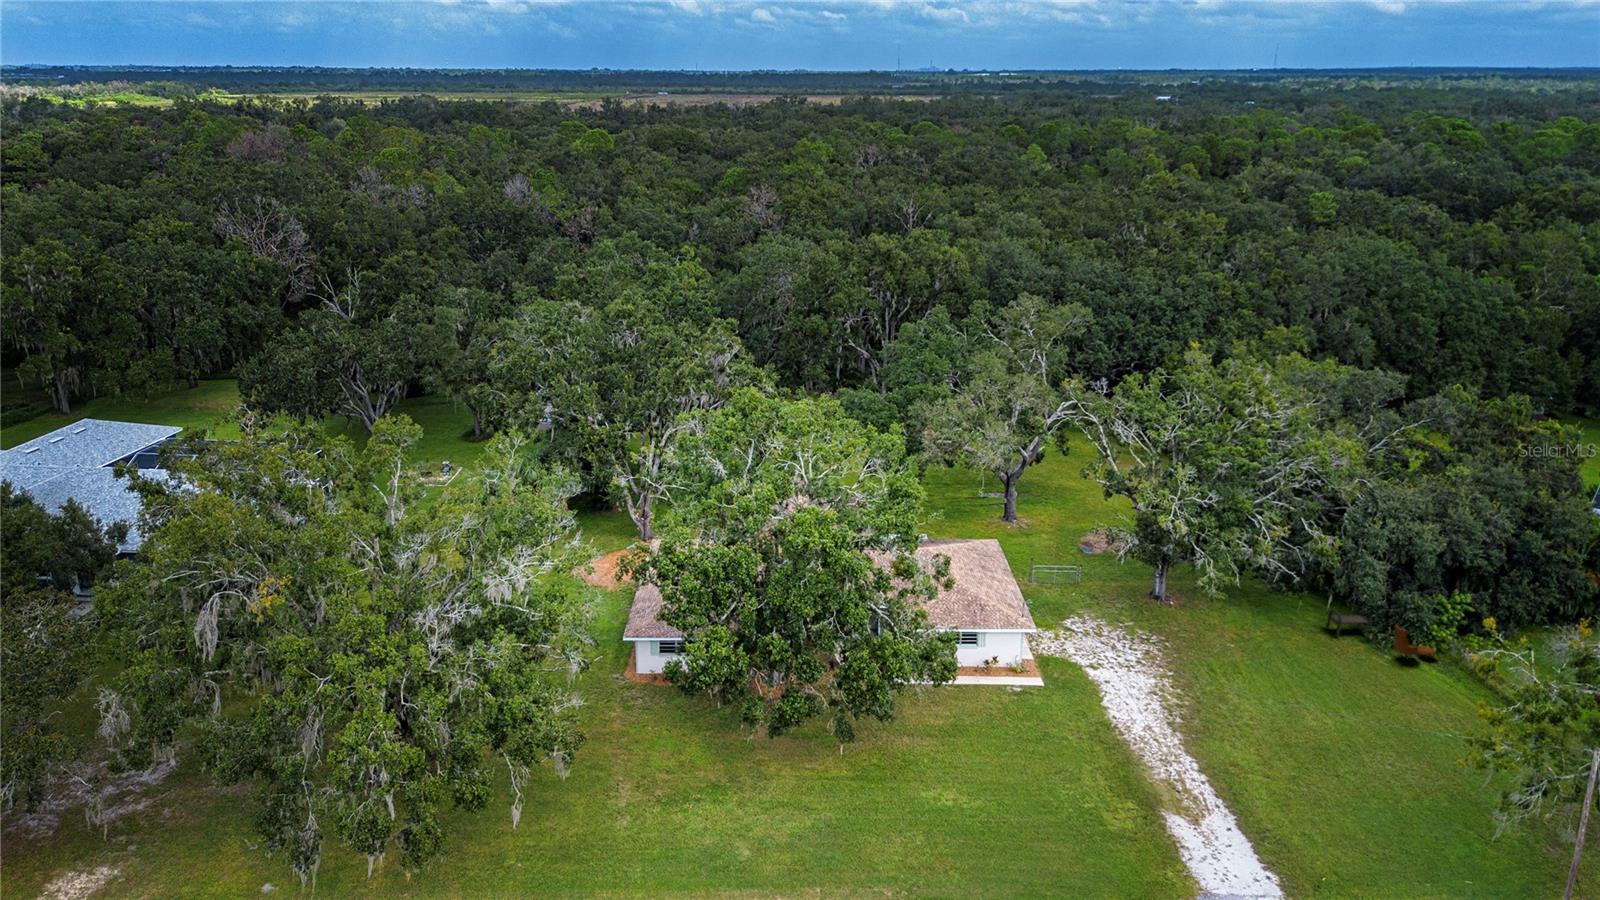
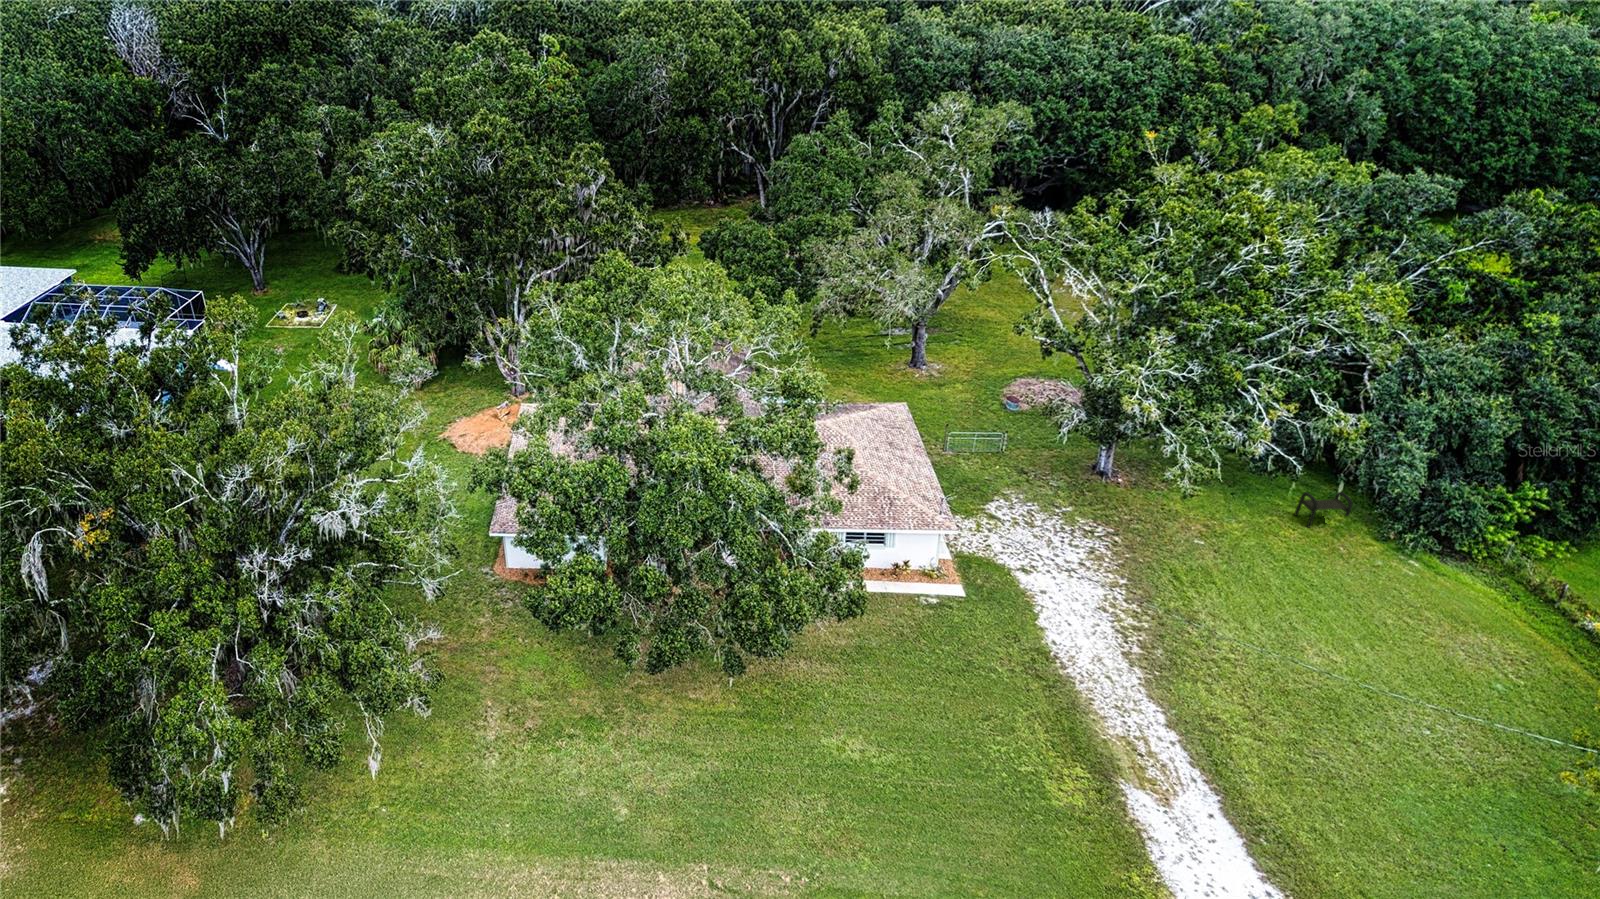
lounge chair: present [1394,625,1436,660] -> none [1378,515,1426,564]

